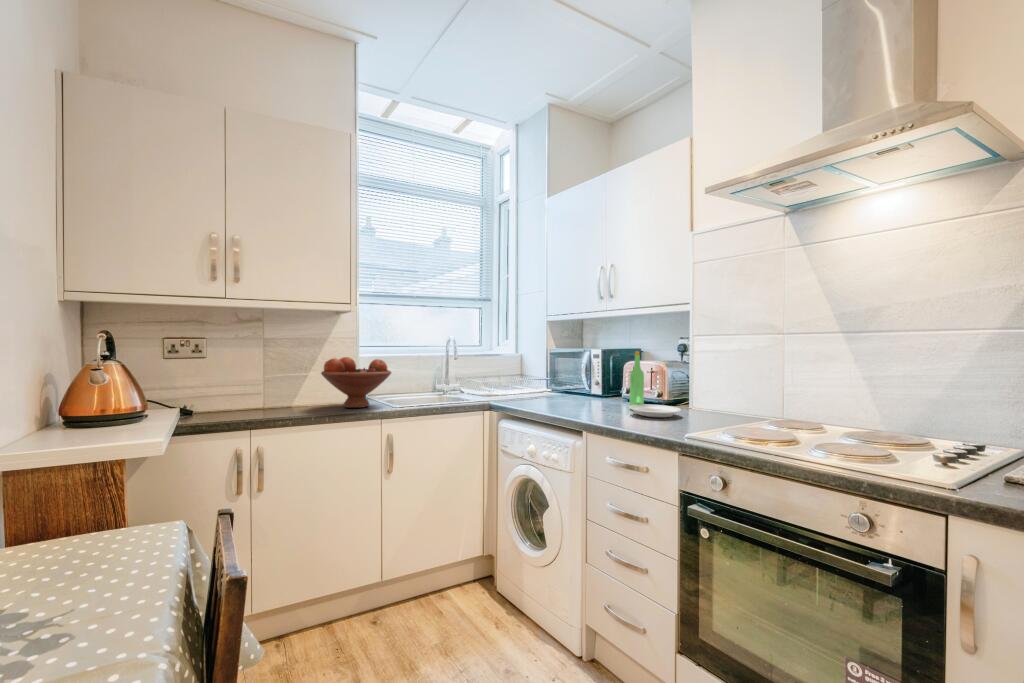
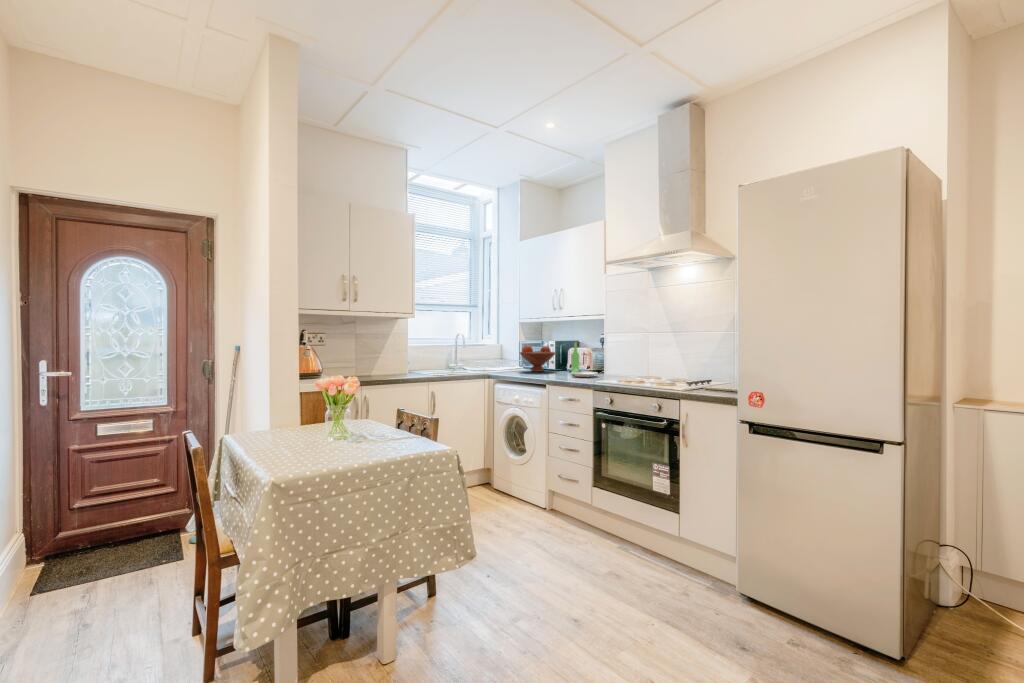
fruit bowl: present [321,357,391,408] -> present [520,345,555,372]

